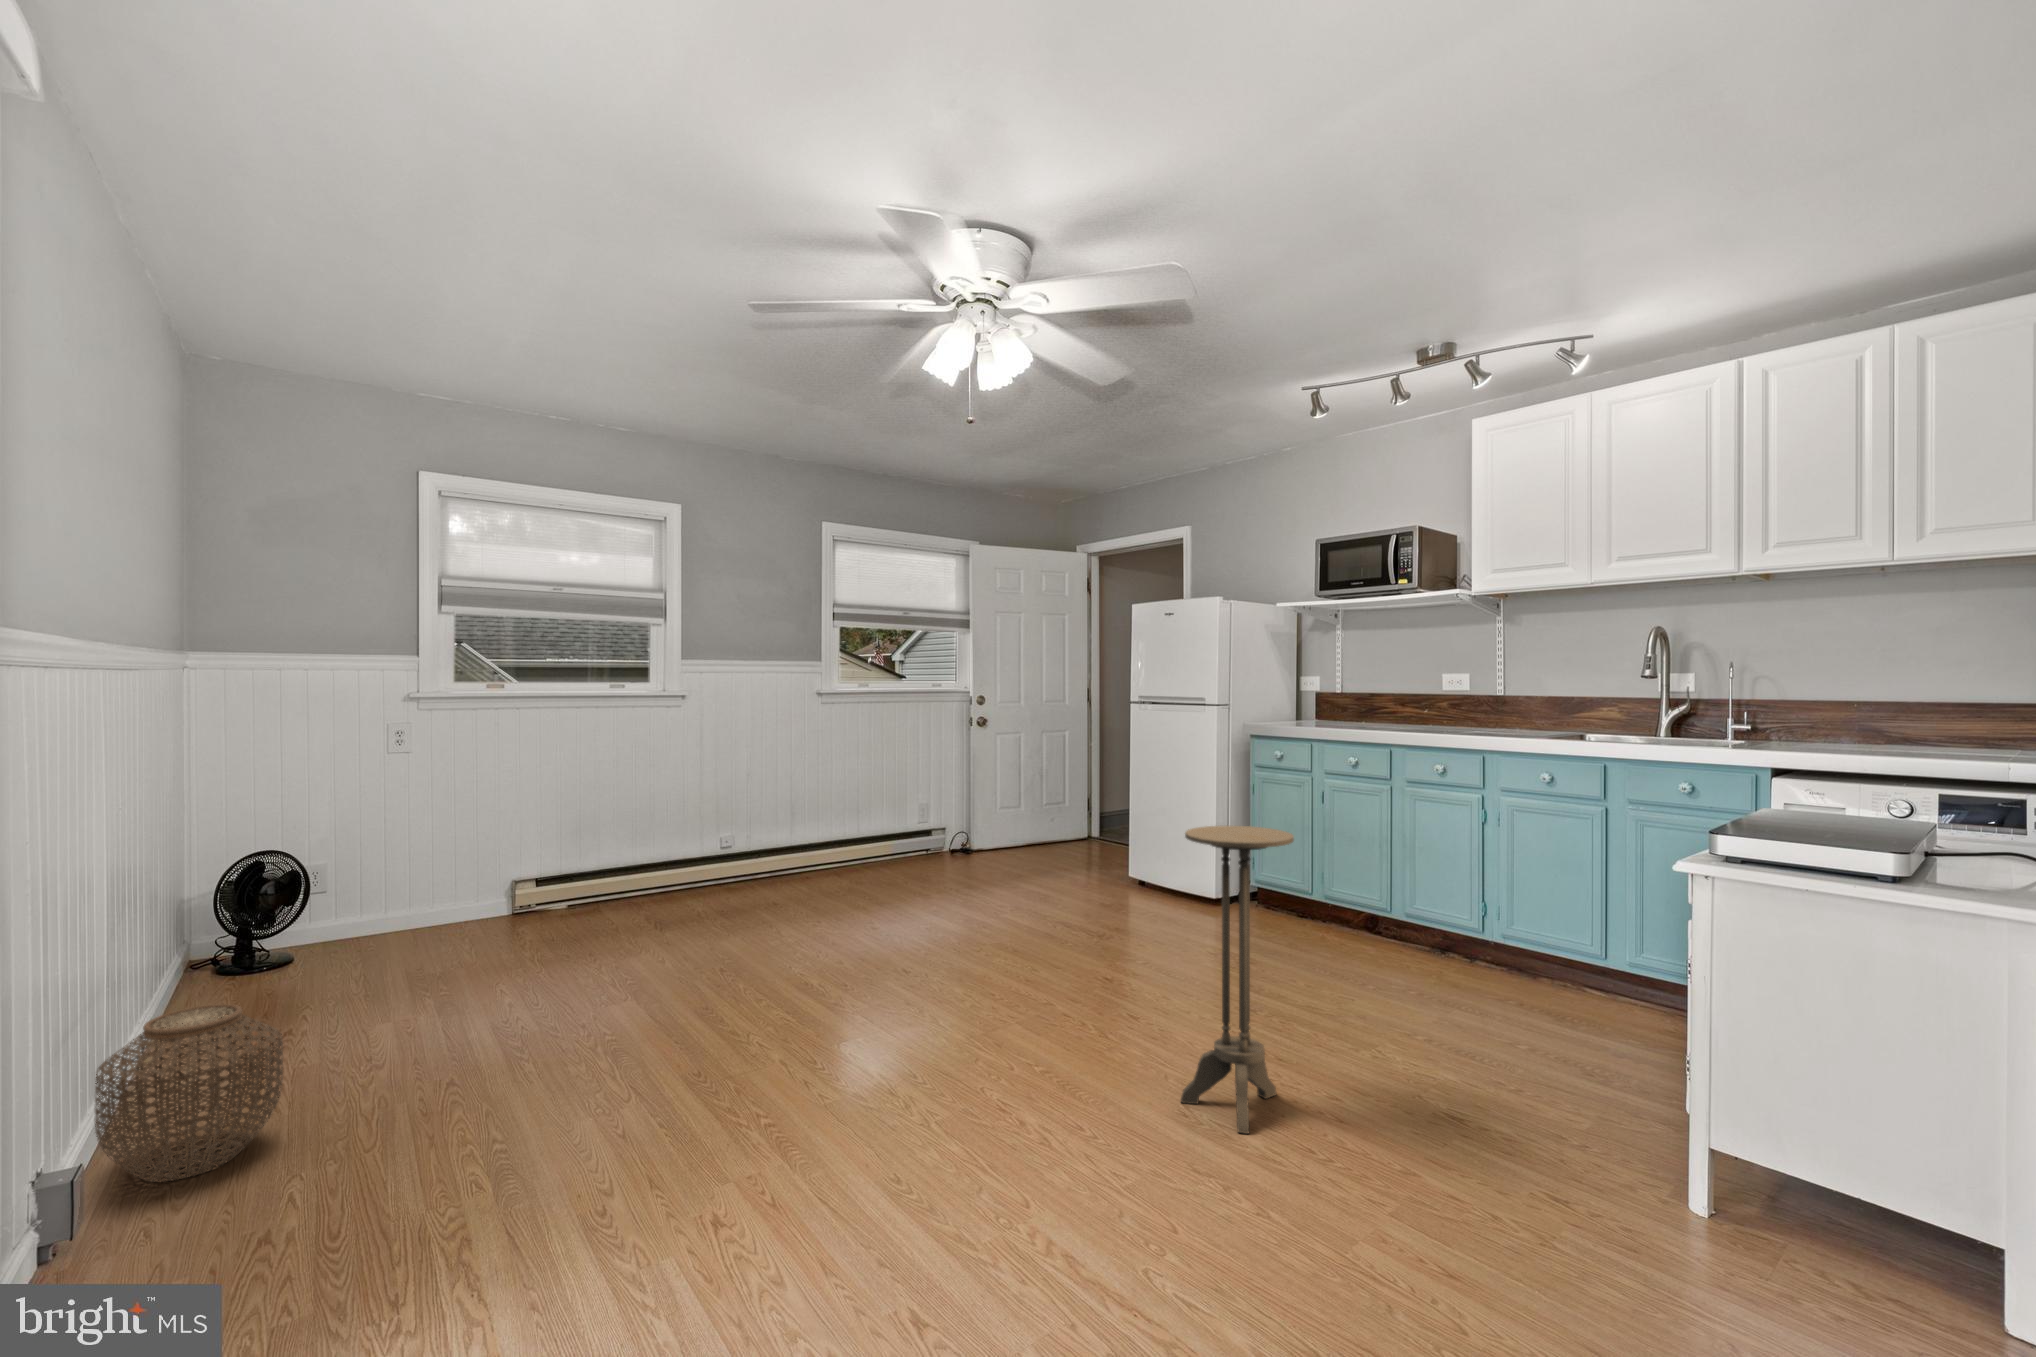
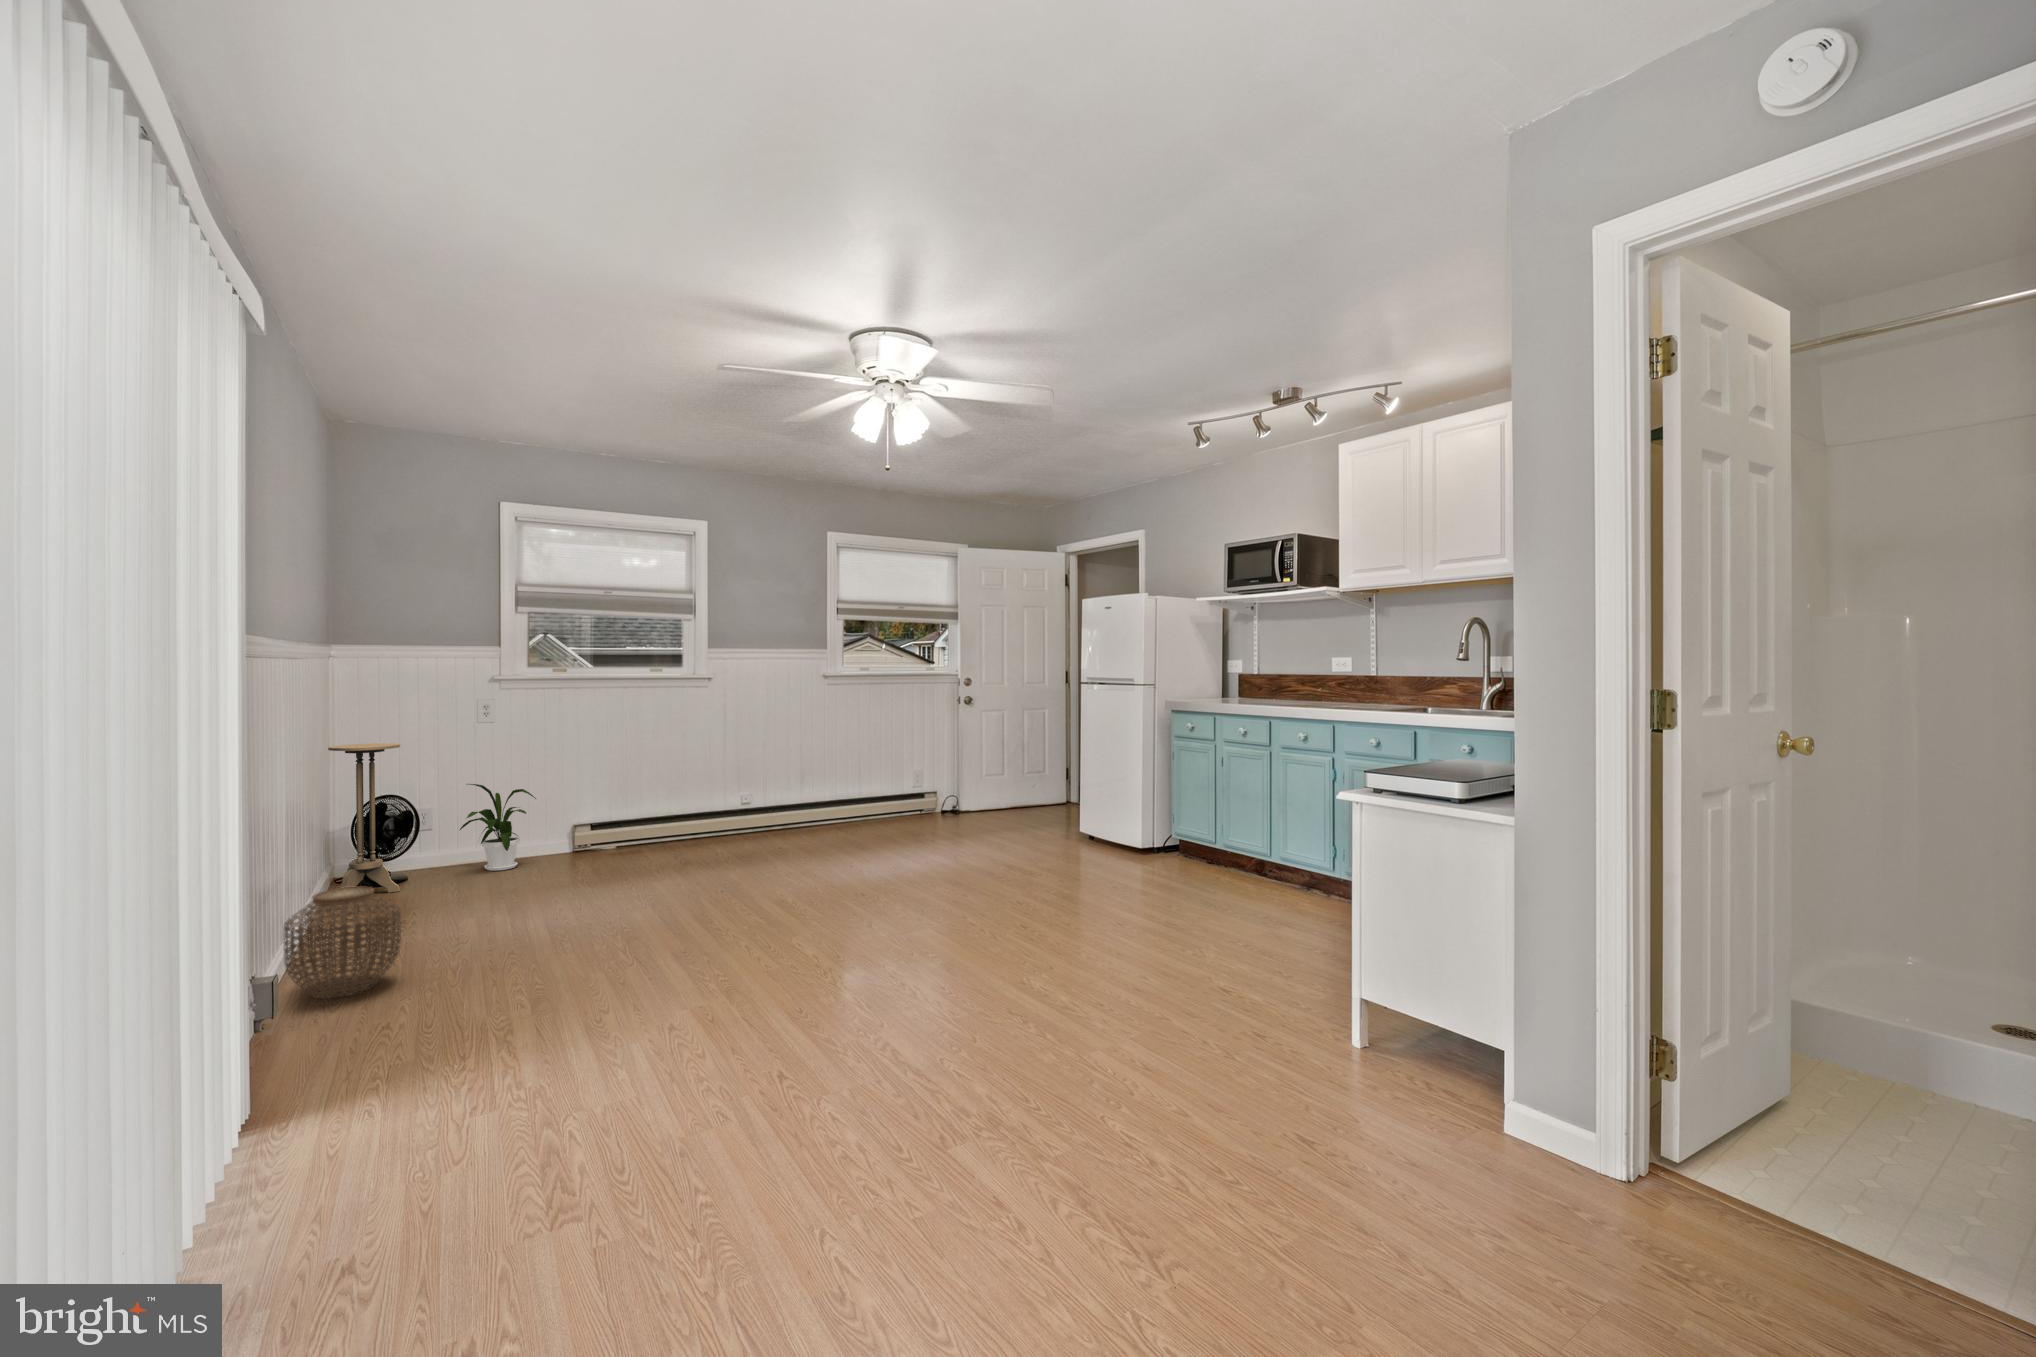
side table: present [1181,826,1294,1134] -> present [328,743,400,893]
house plant: none [364,833,468,944] -> present [460,784,536,871]

